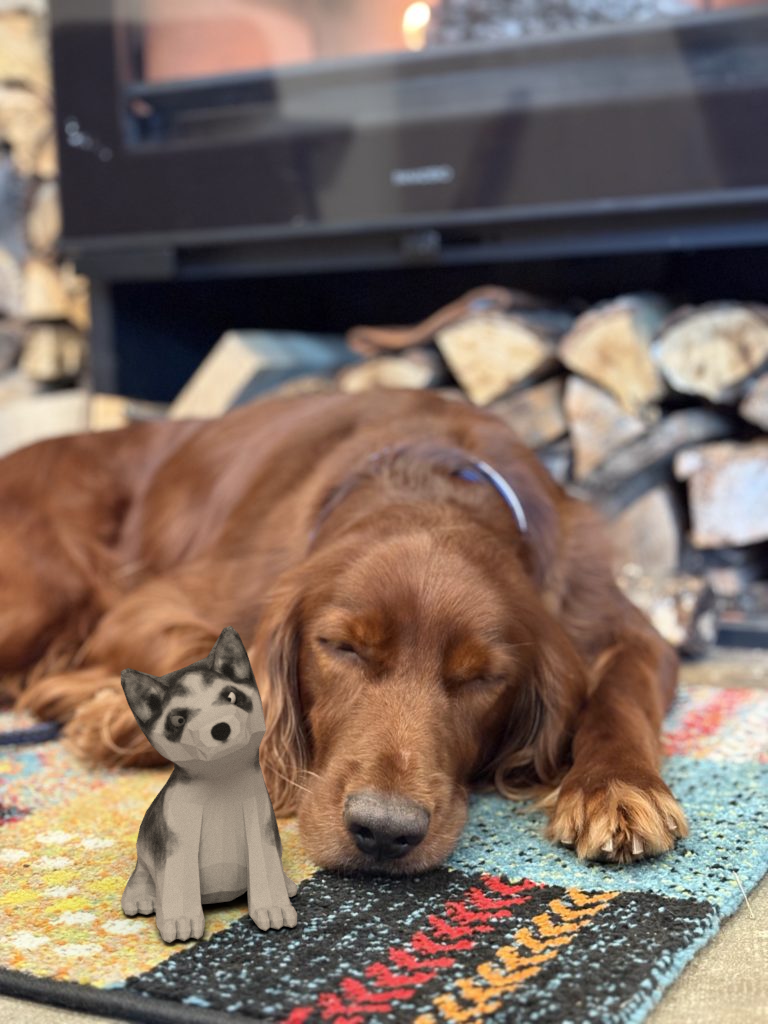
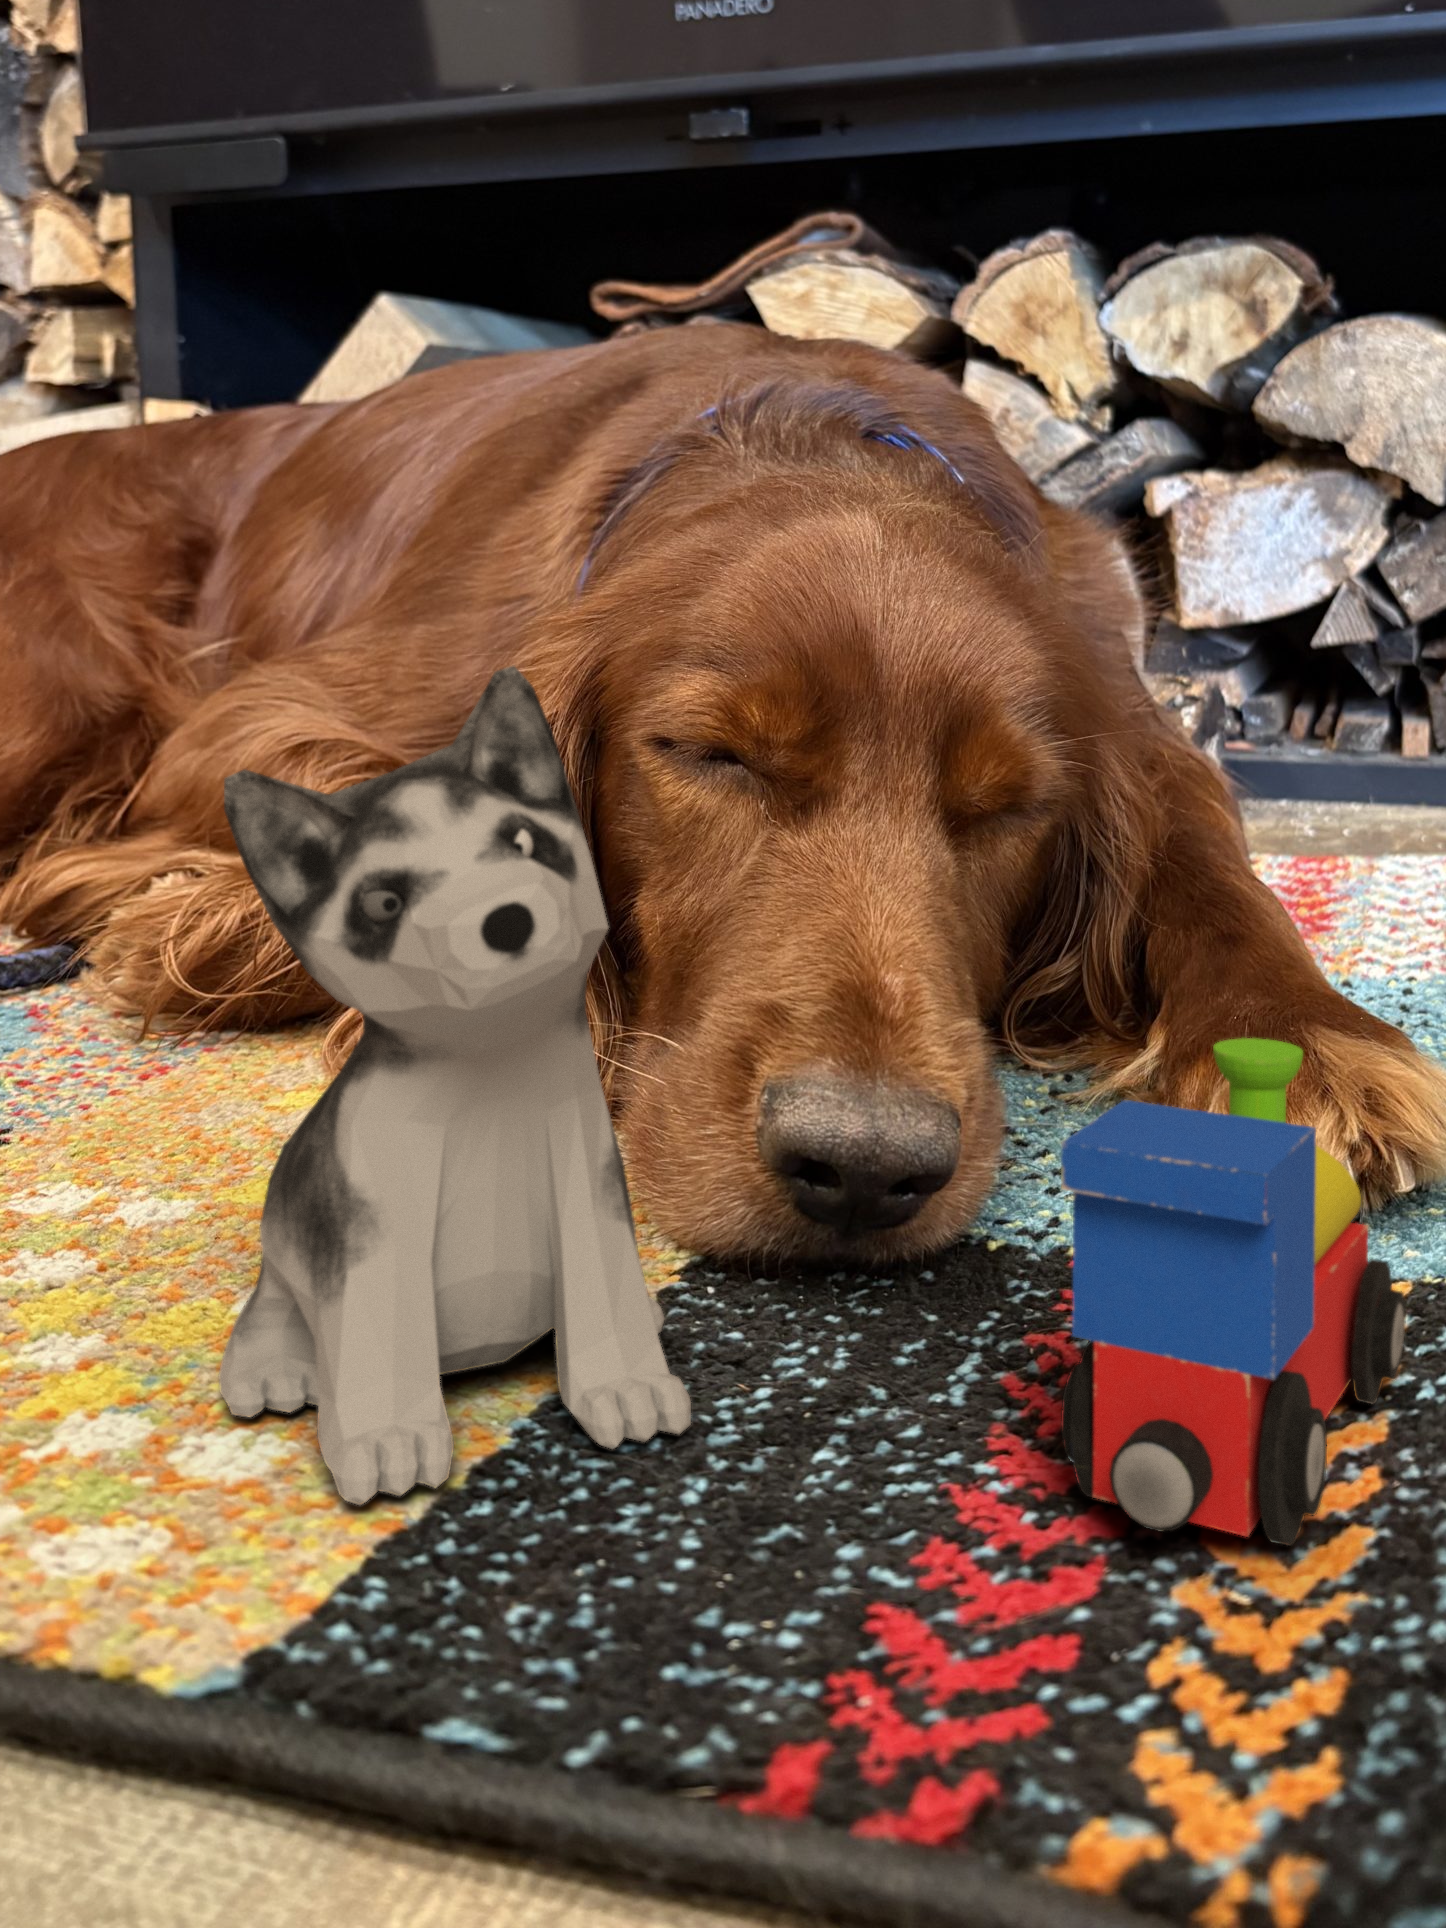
toy train: none [420,780,589,969] -> present [1061,1038,1406,1546]

